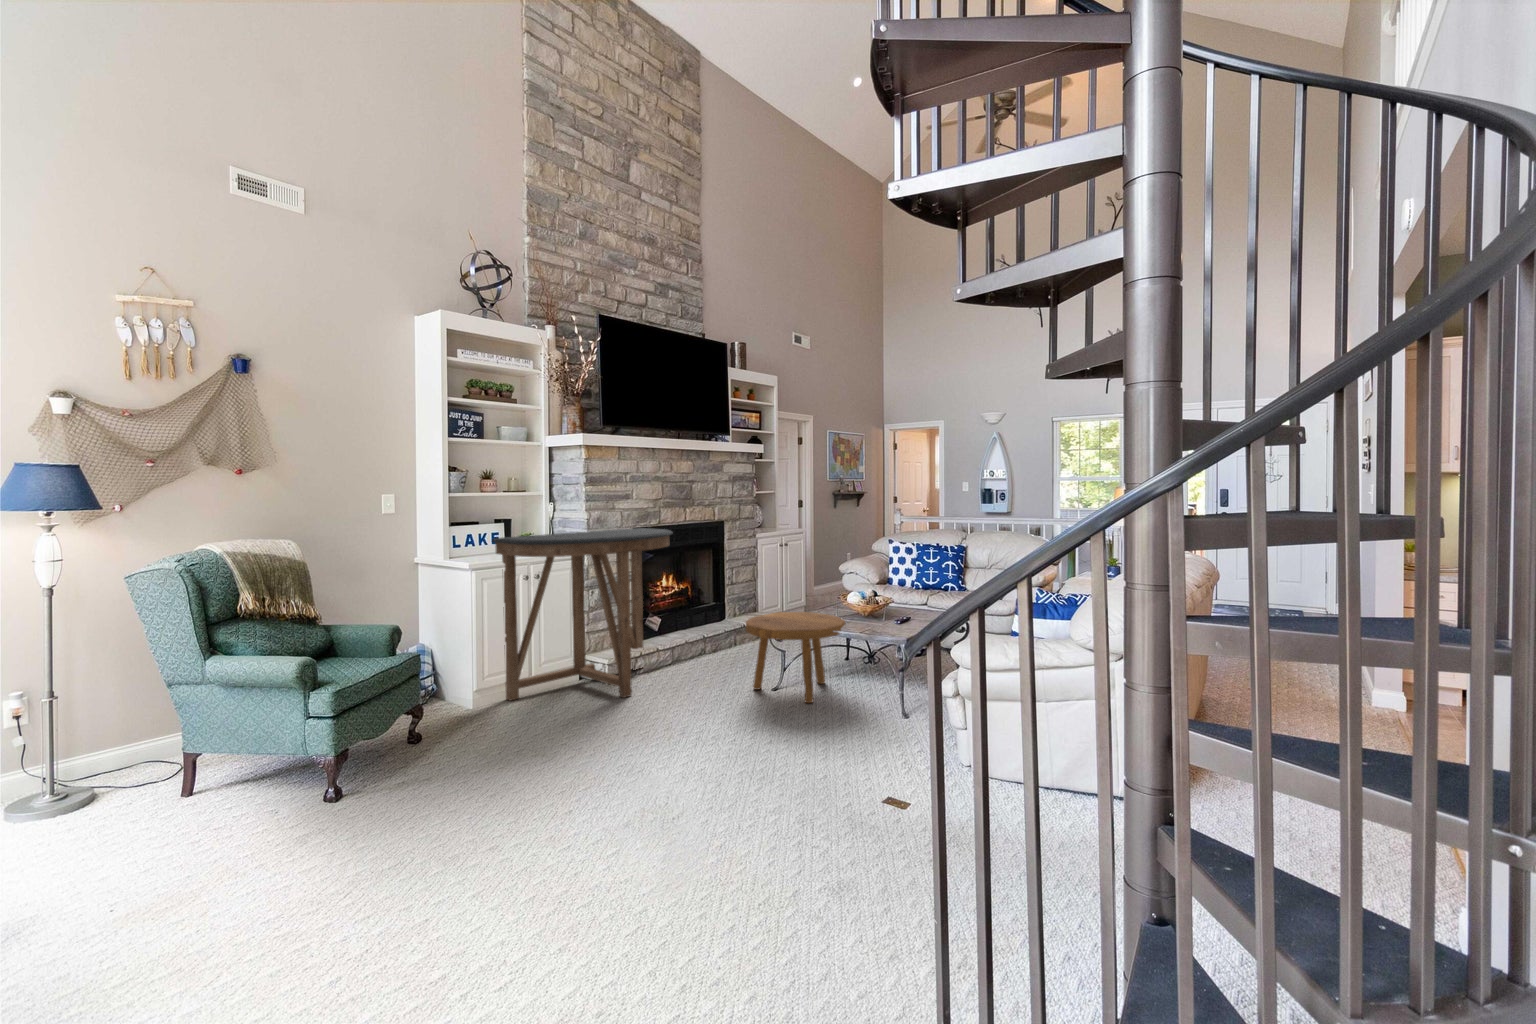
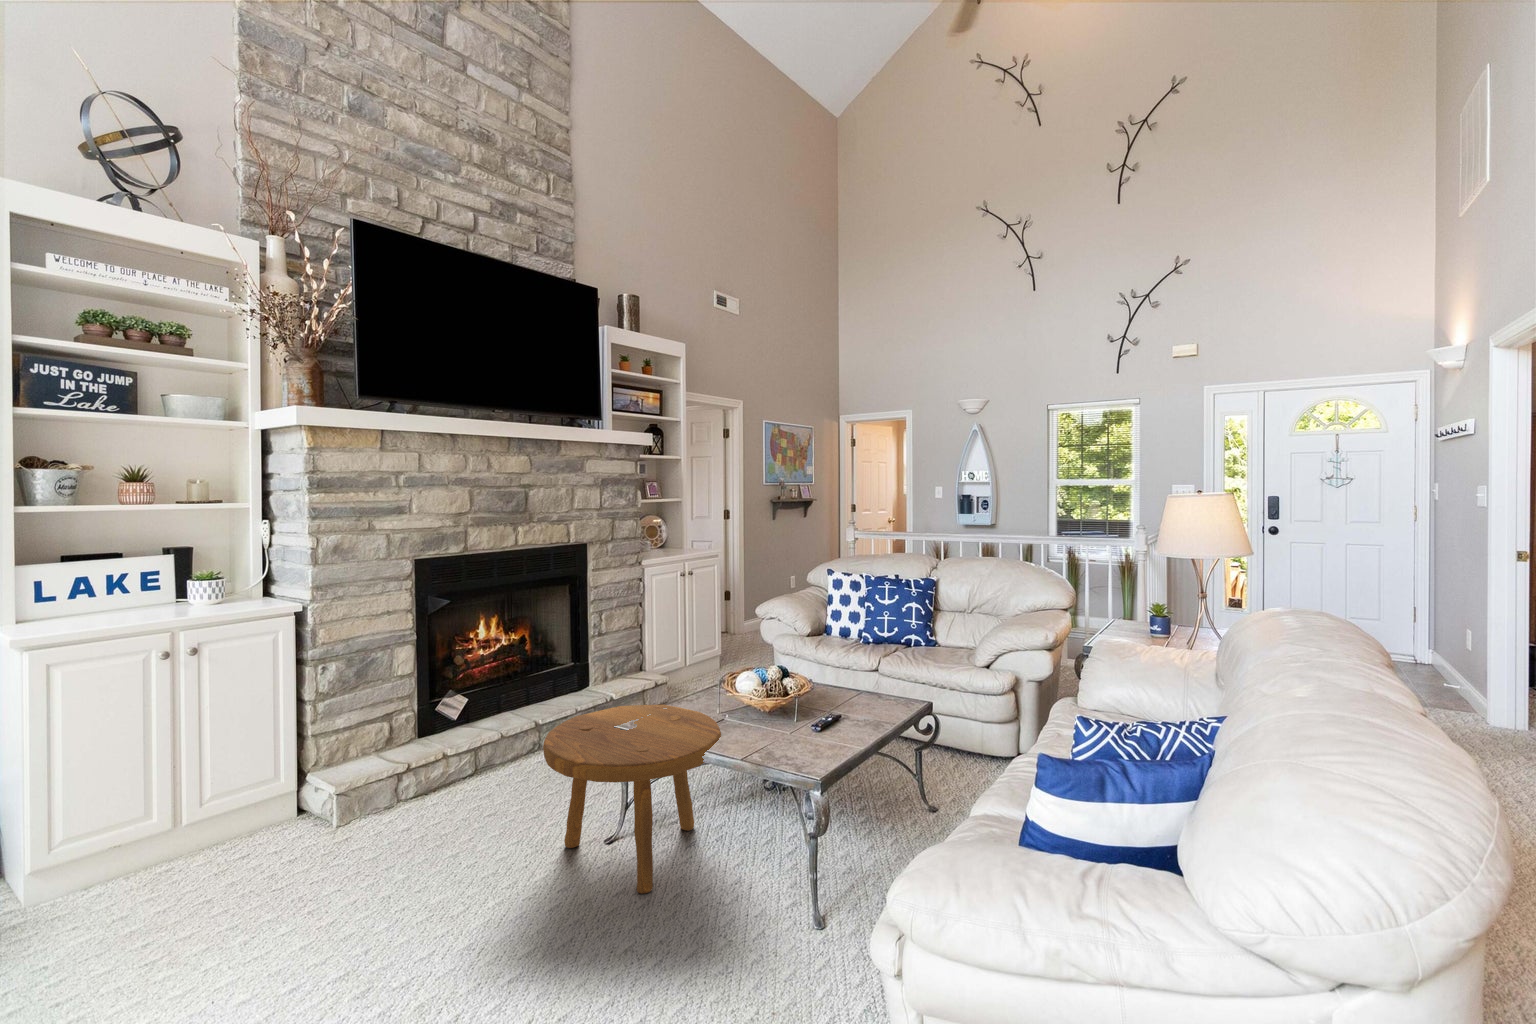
console table: present [492,528,672,700] -> none [70,560,453,881]

